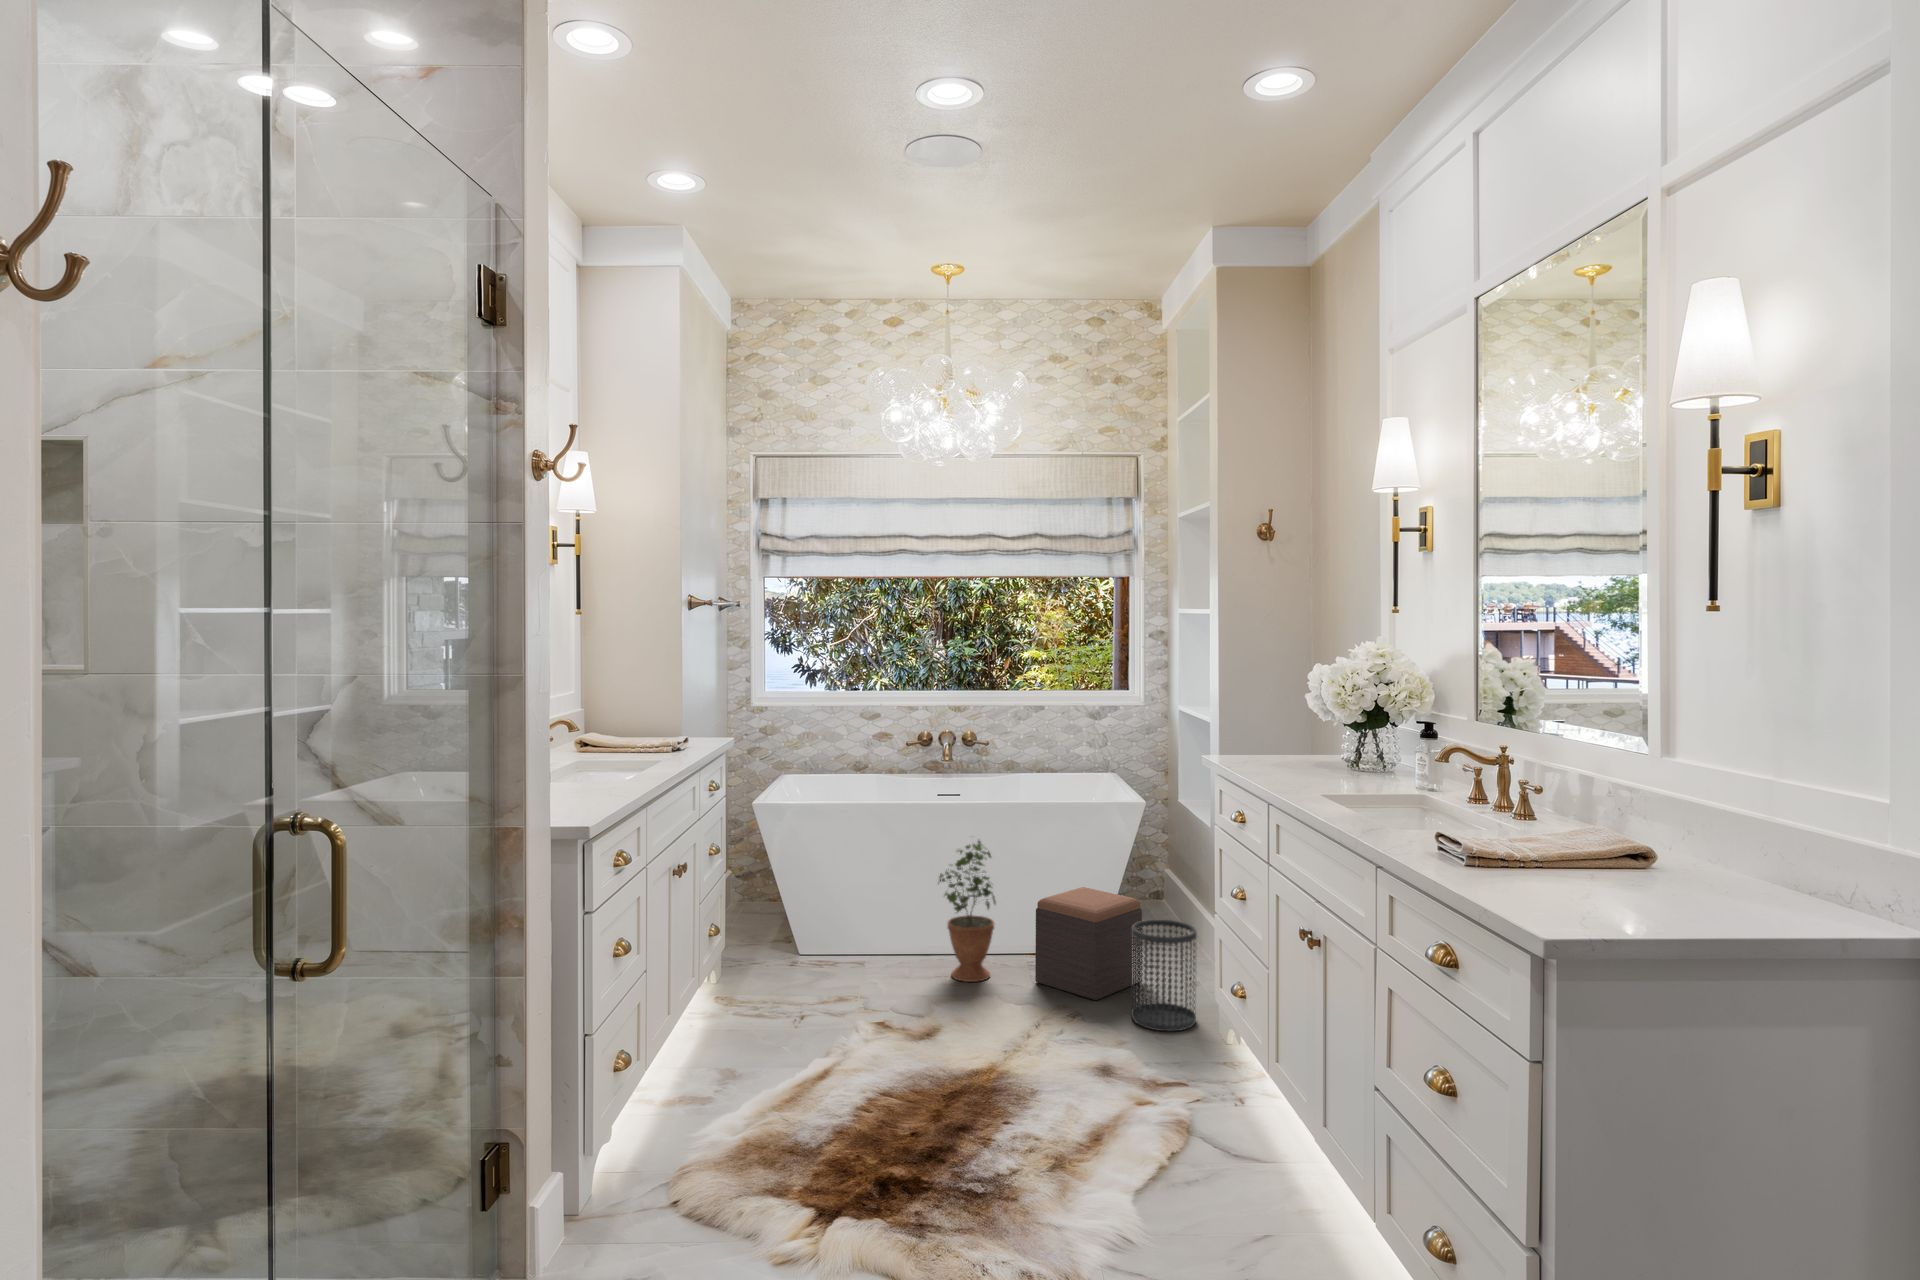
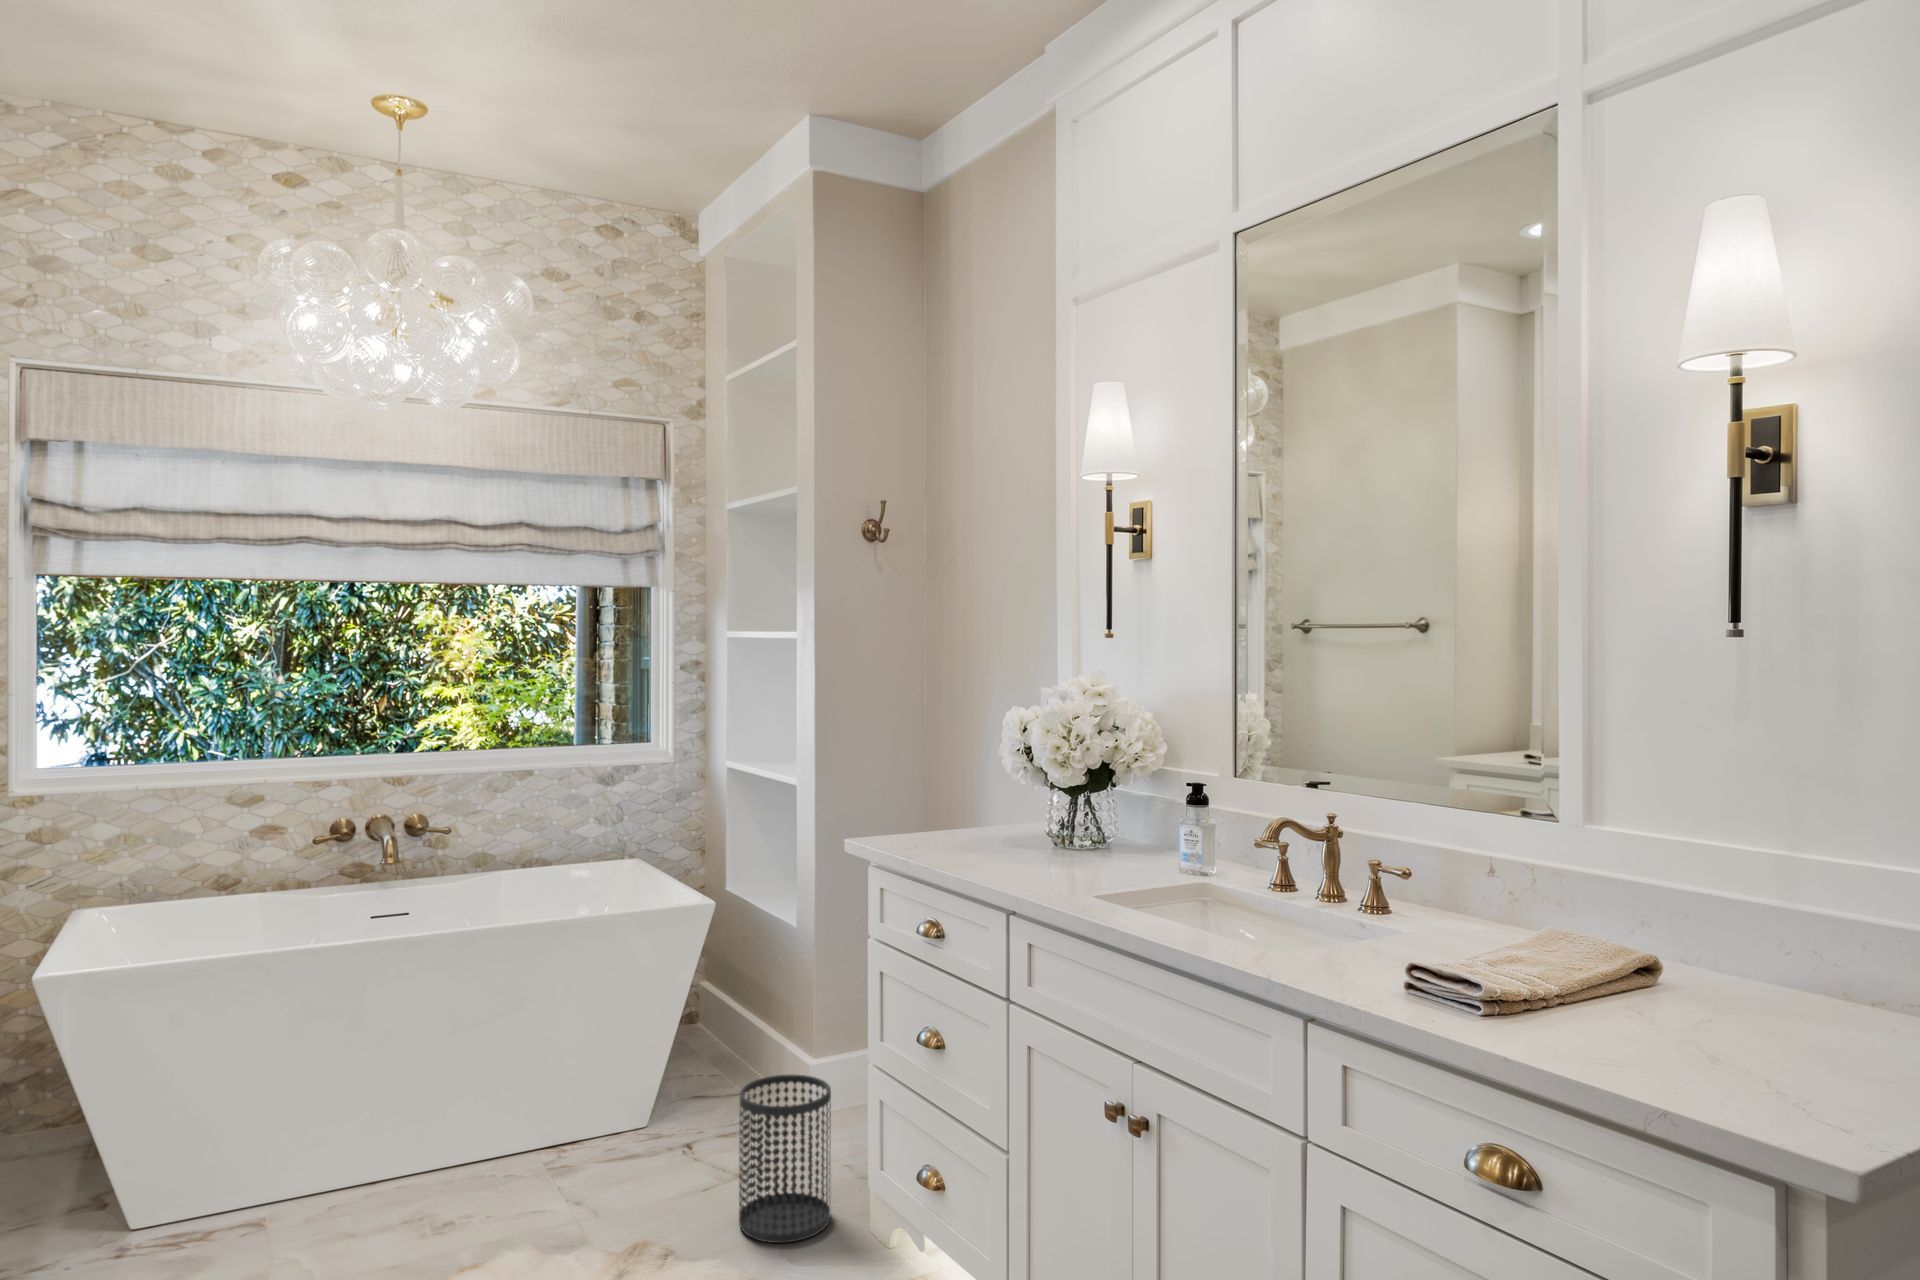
potted plant: present [939,841,996,982] -> none [406,986,508,1222]
footstool: present [1035,887,1142,1001] -> none [573,1038,729,1210]

